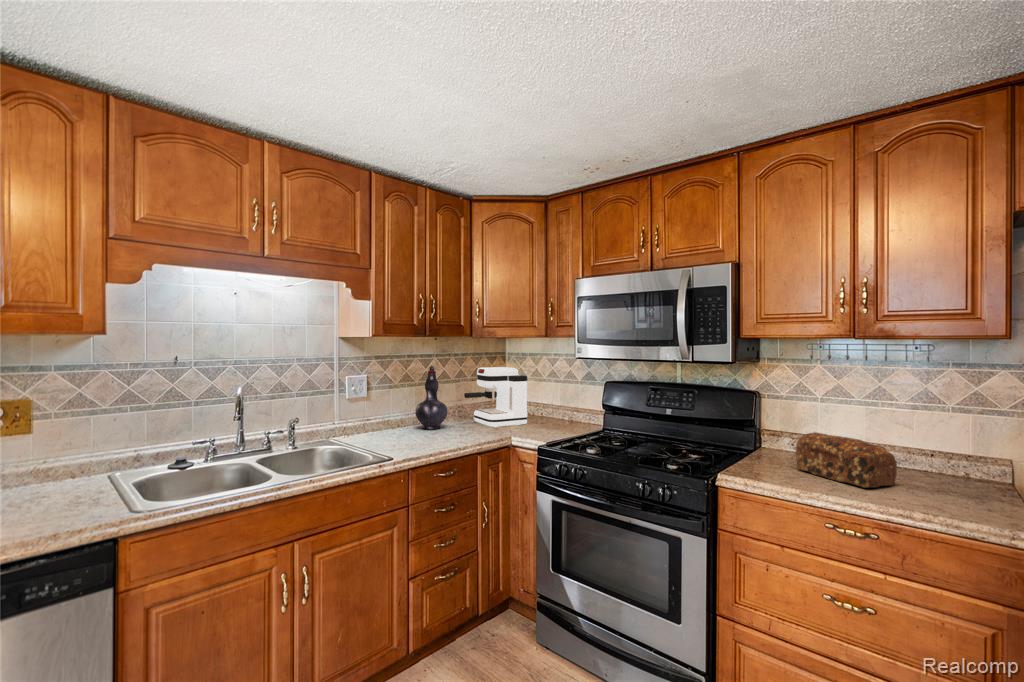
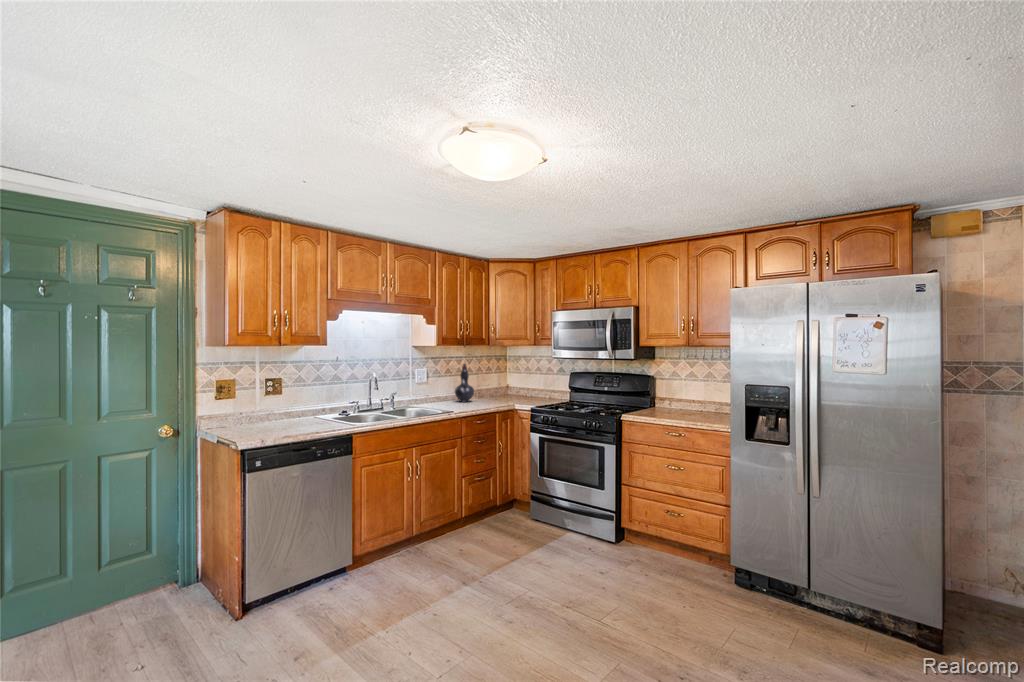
coffee maker: present [464,367,527,428] -> none [484,364,523,401]
bread loaf: present [795,432,897,487] -> none [663,394,704,417]

